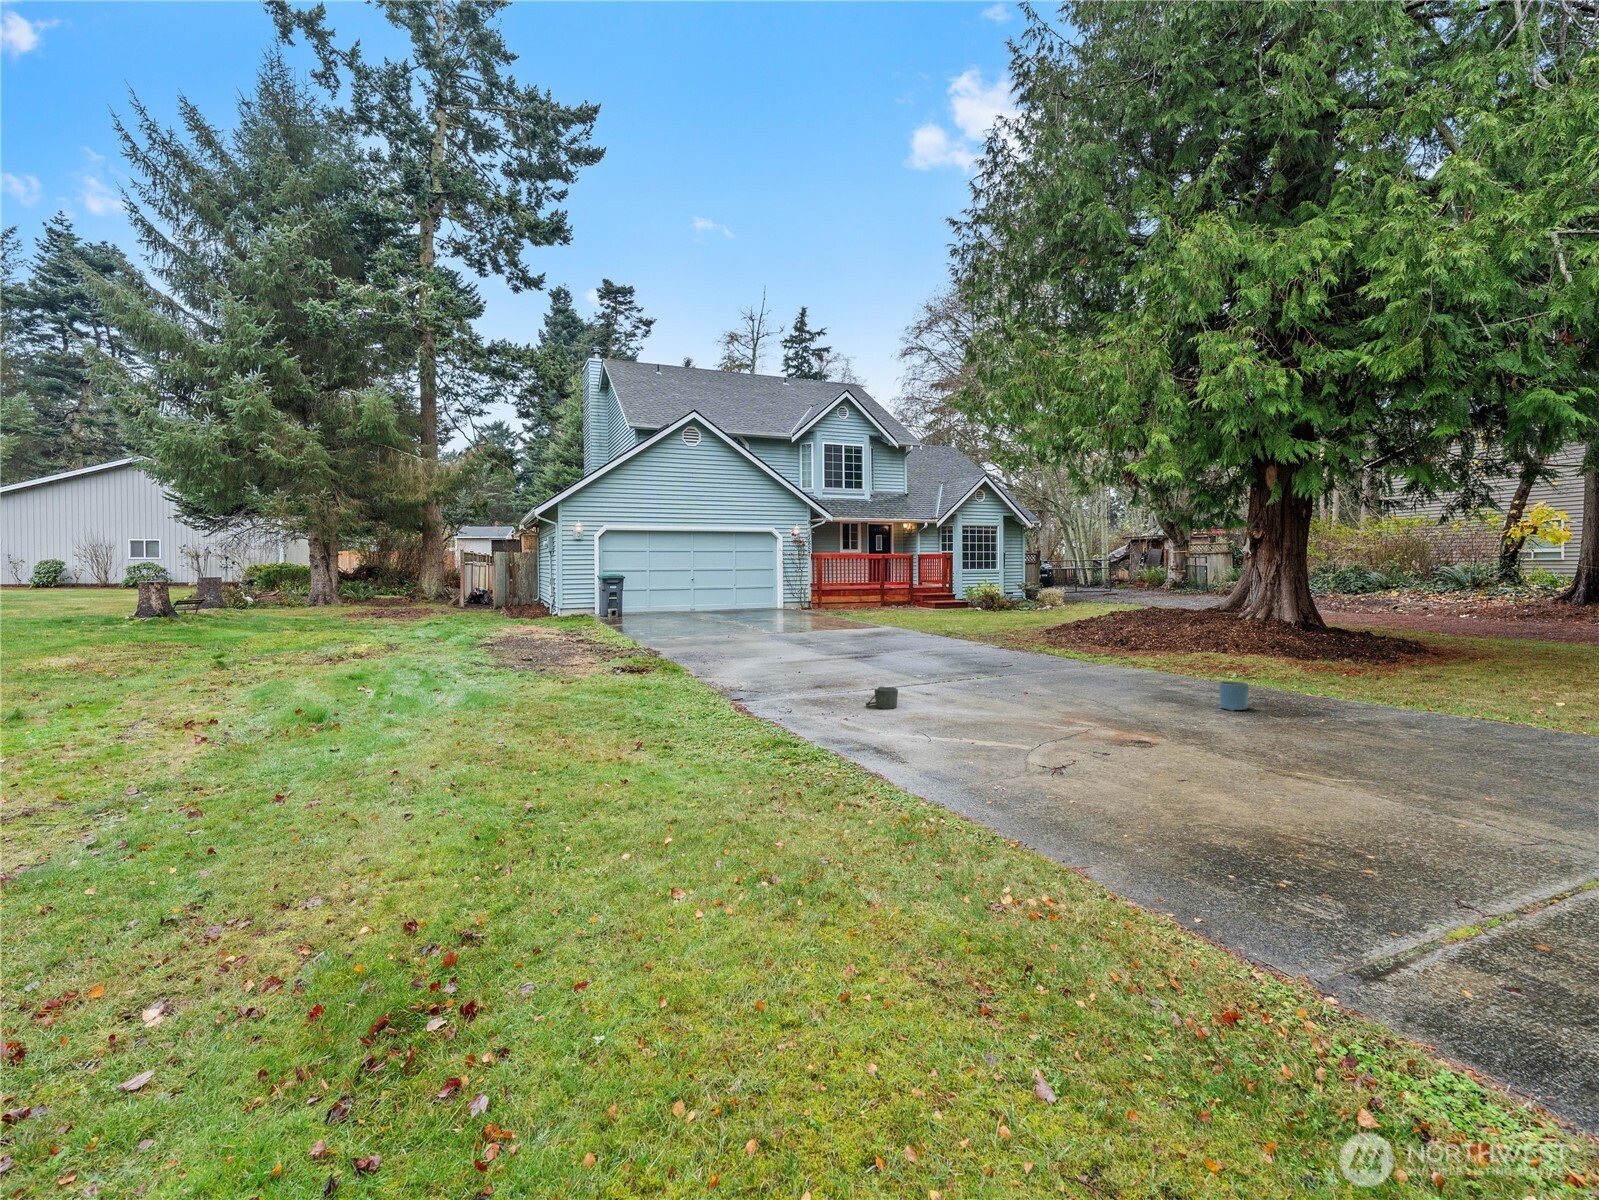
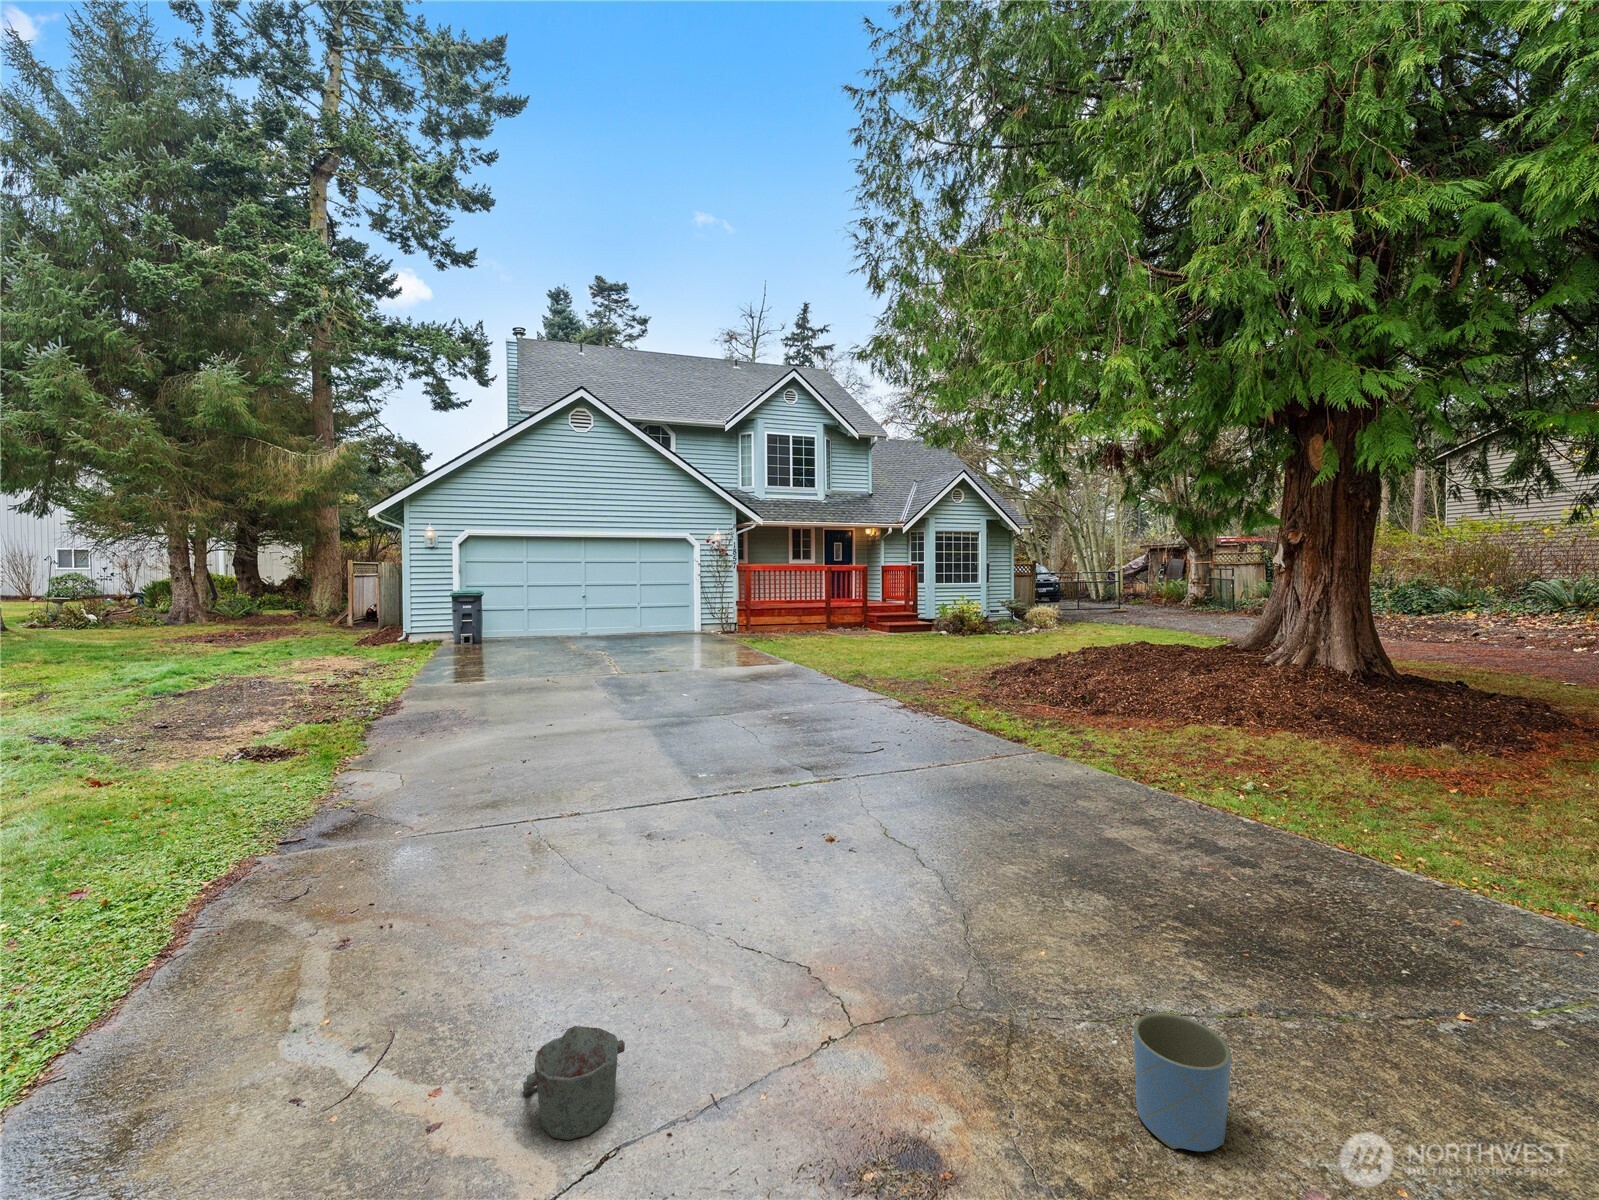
bucket: present [866,687,898,709] -> present [523,1026,625,1140]

